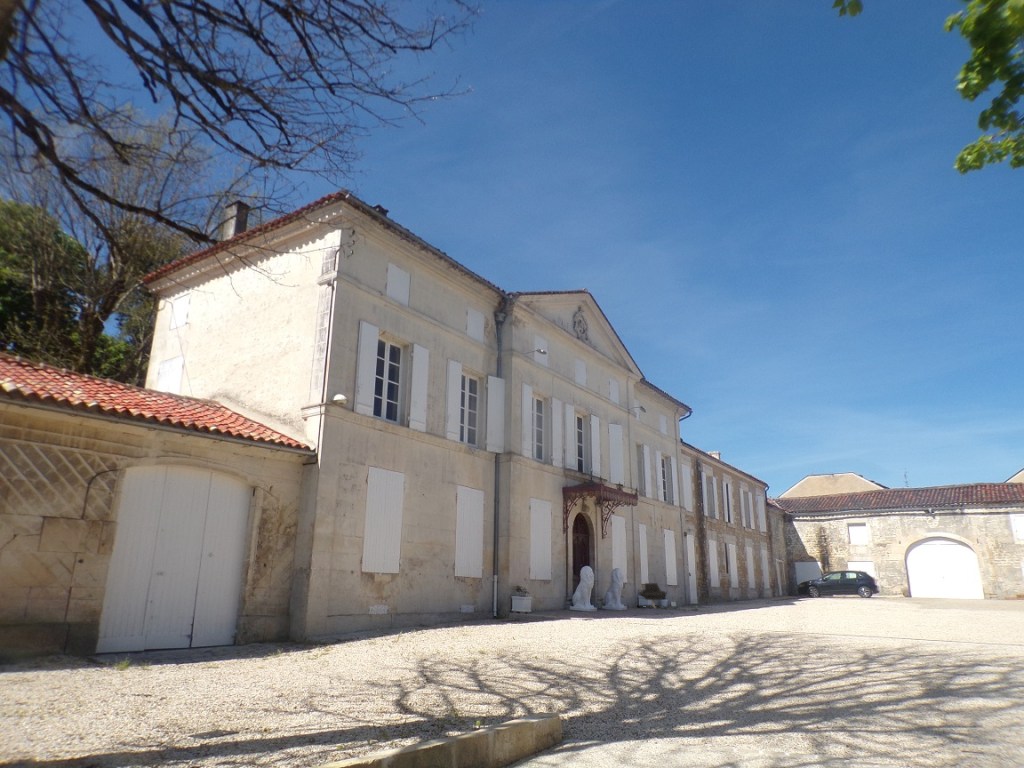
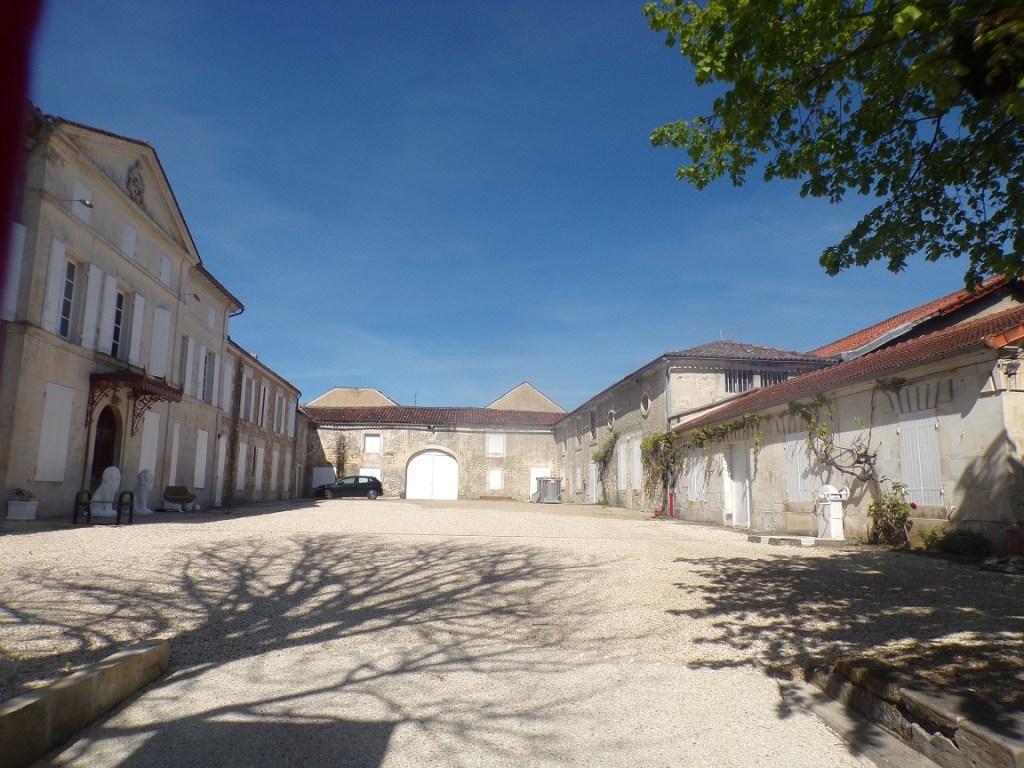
bench: none [564,587,609,618] -> present [72,489,134,525]

